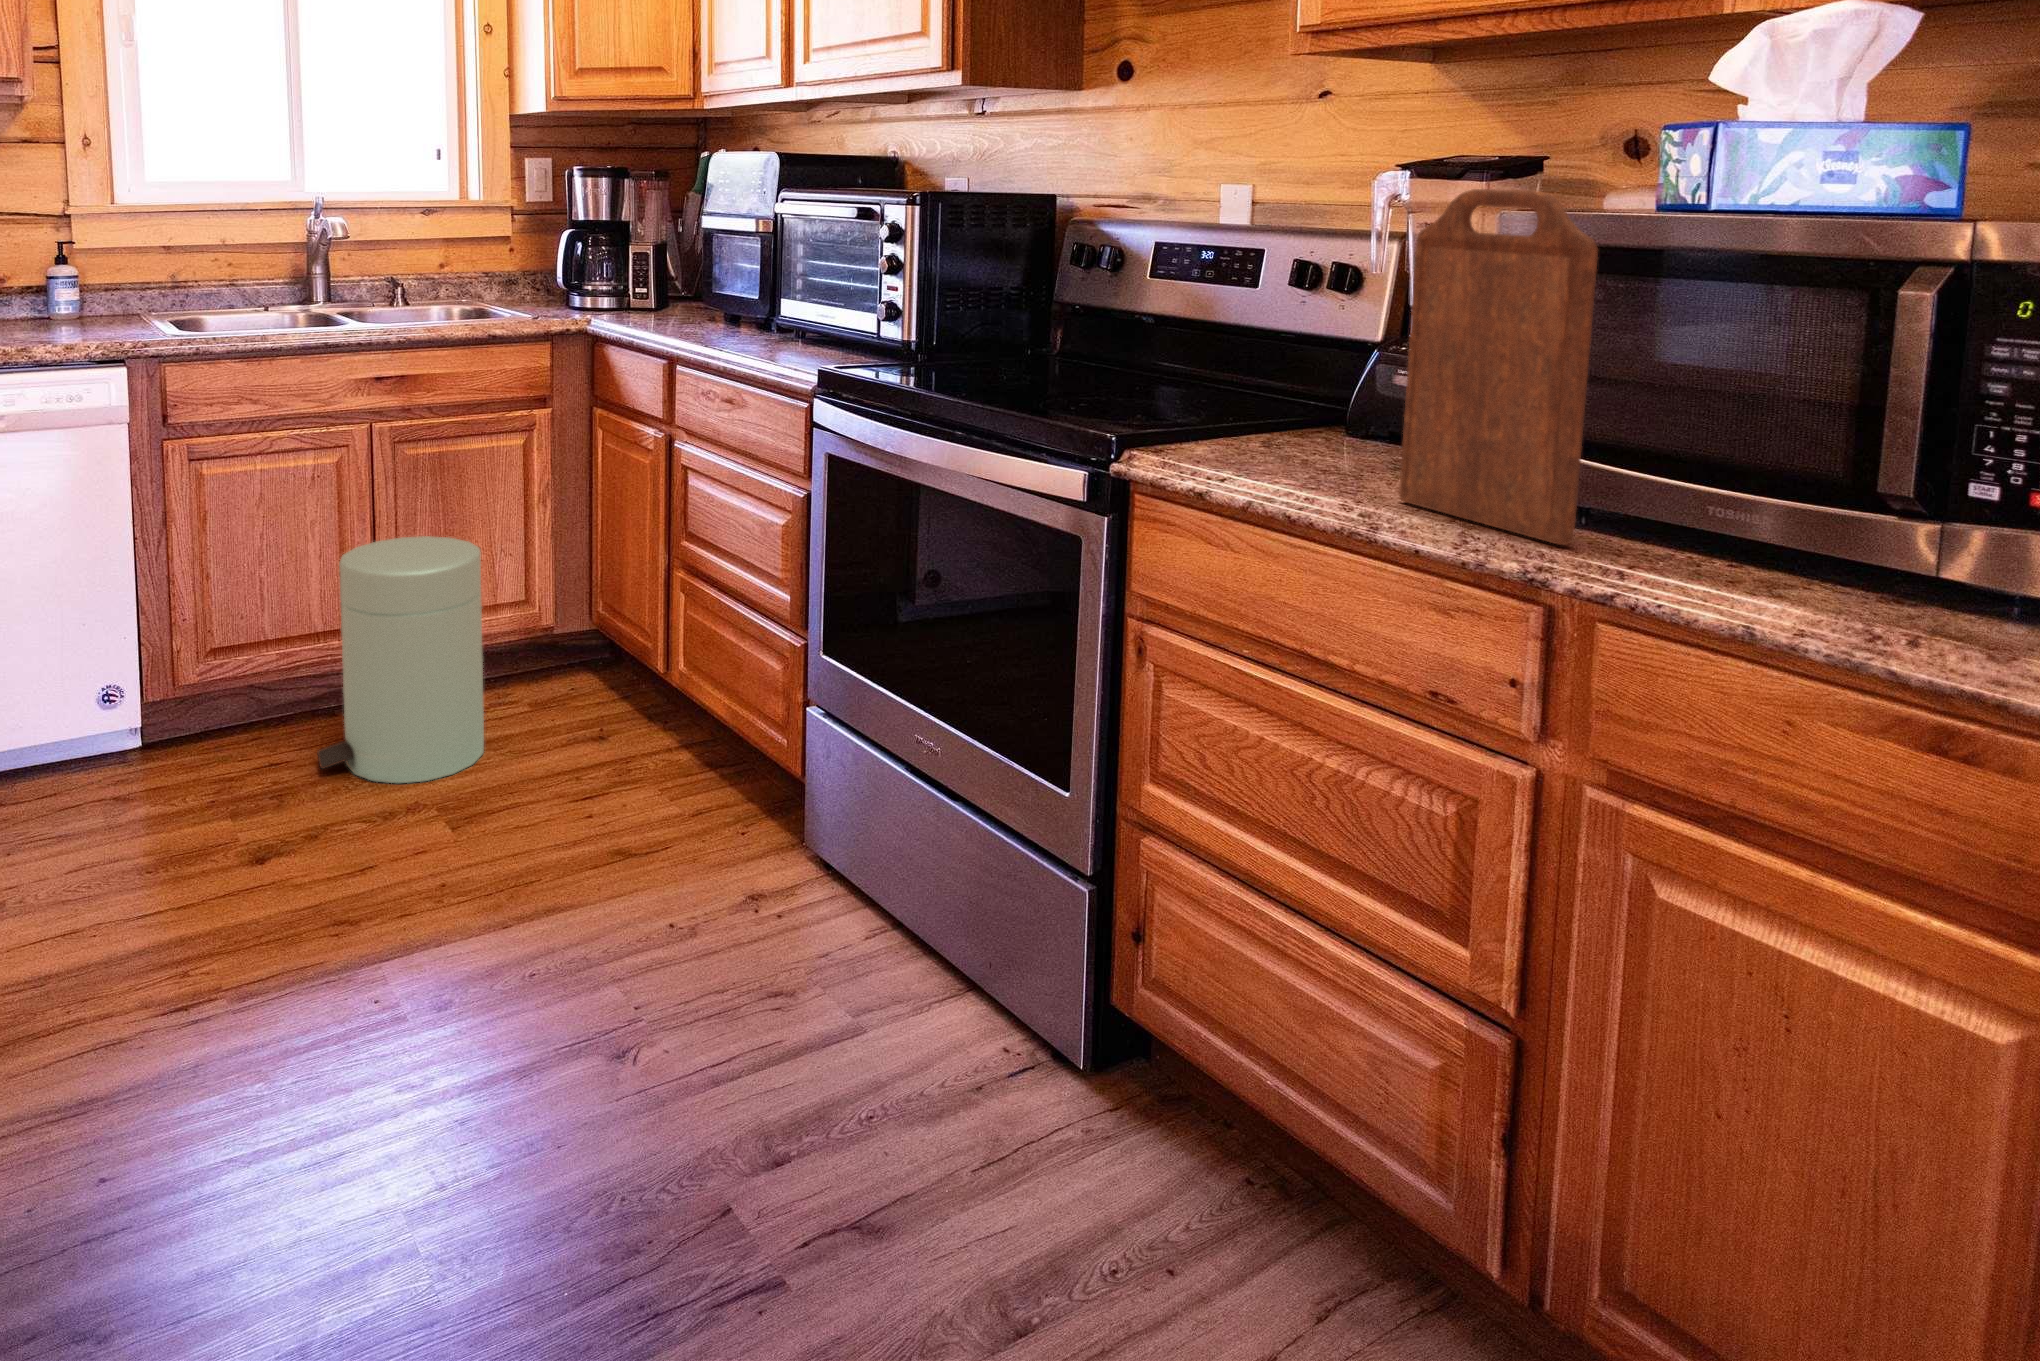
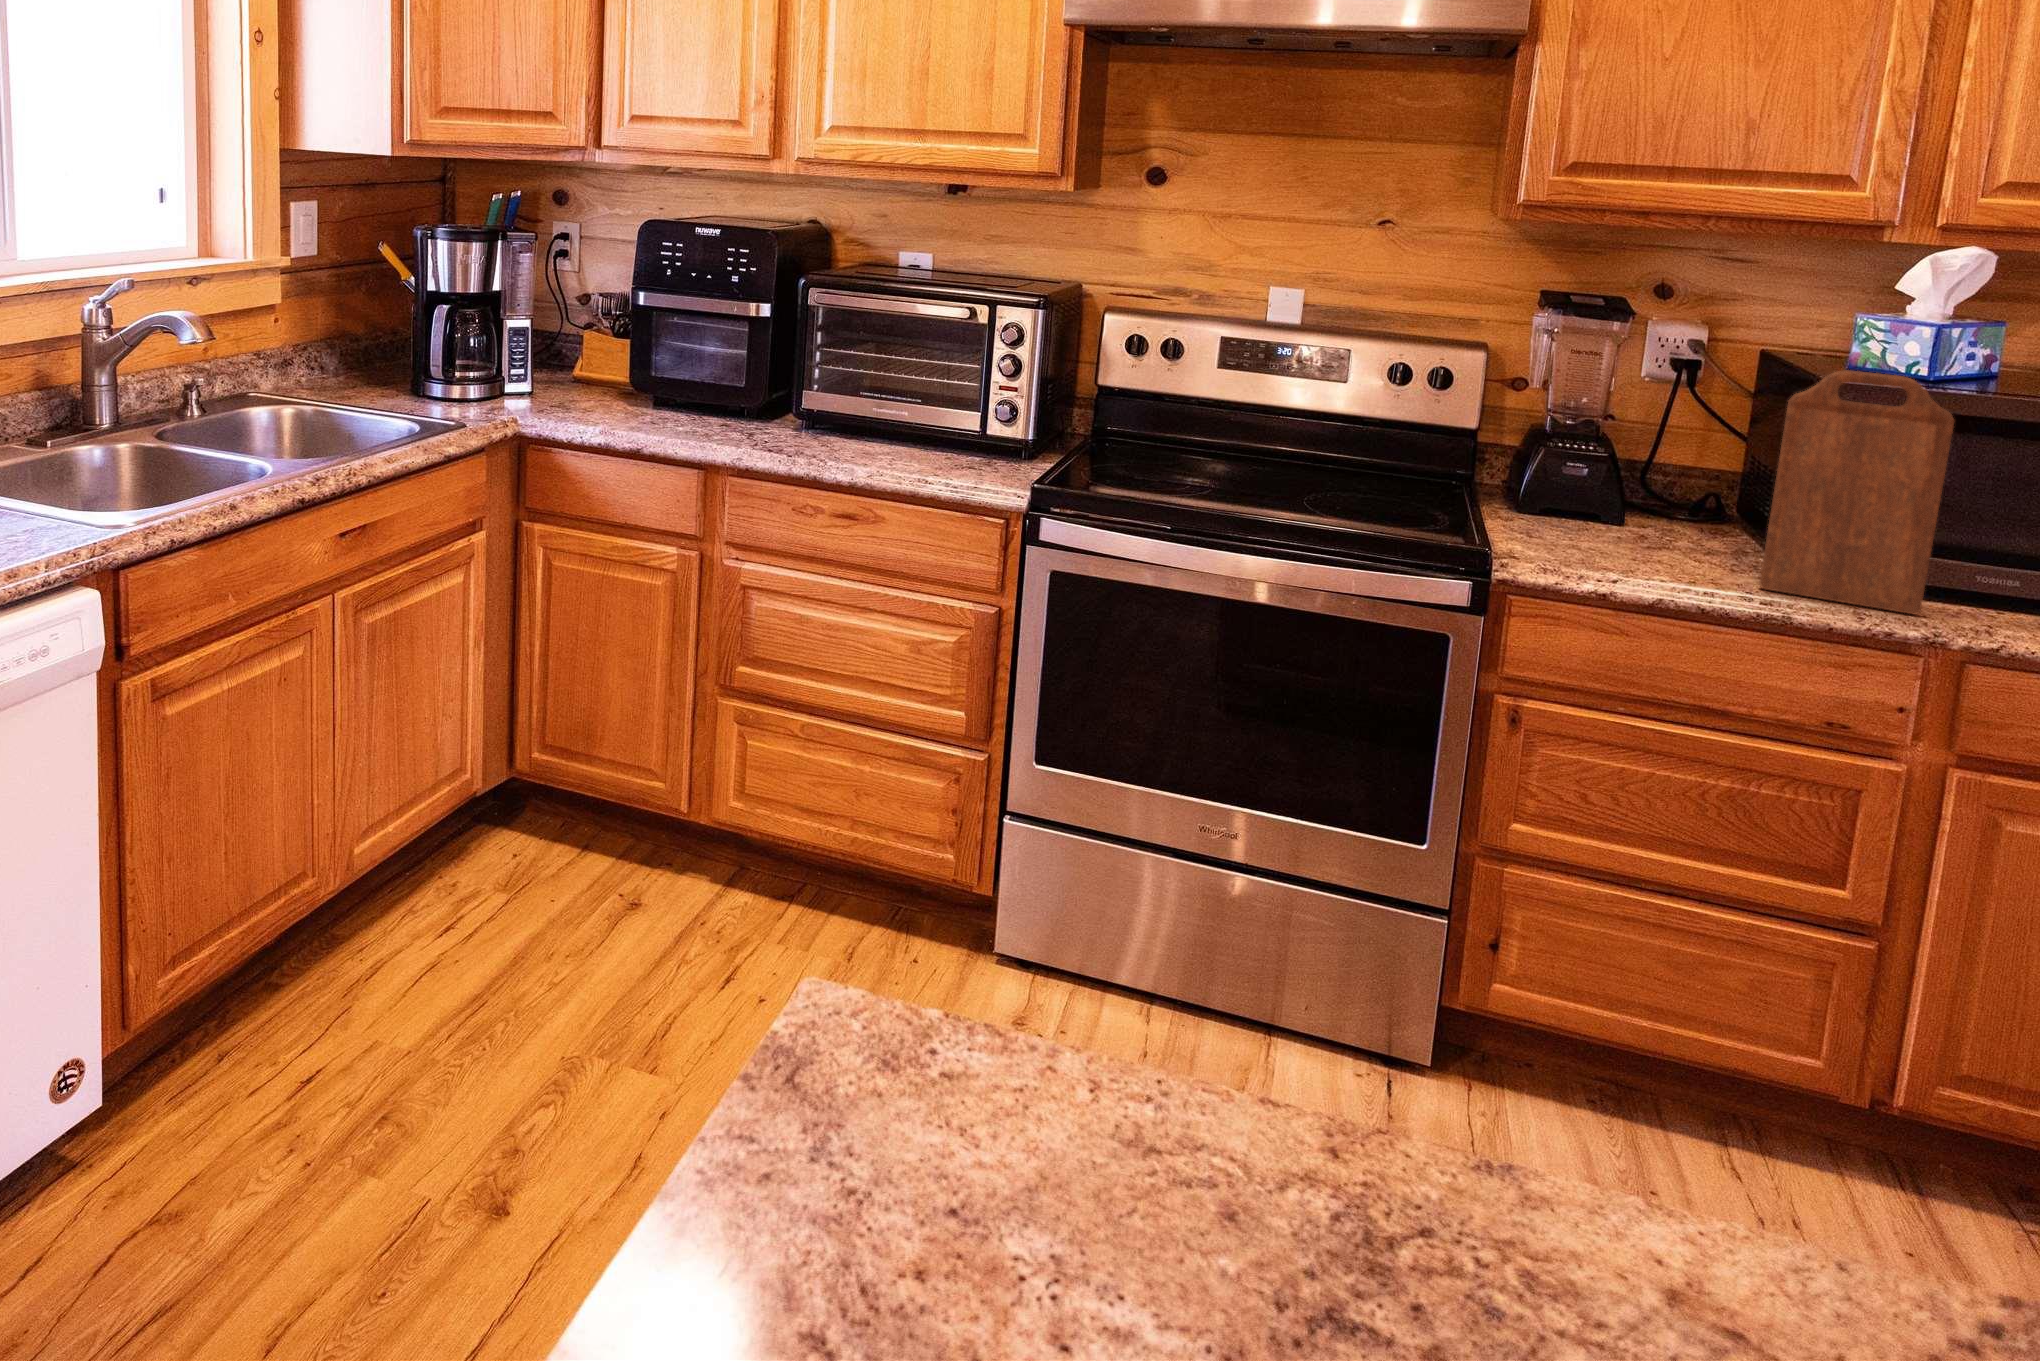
trash can: present [317,536,484,783] -> none [363,731,566,1078]

